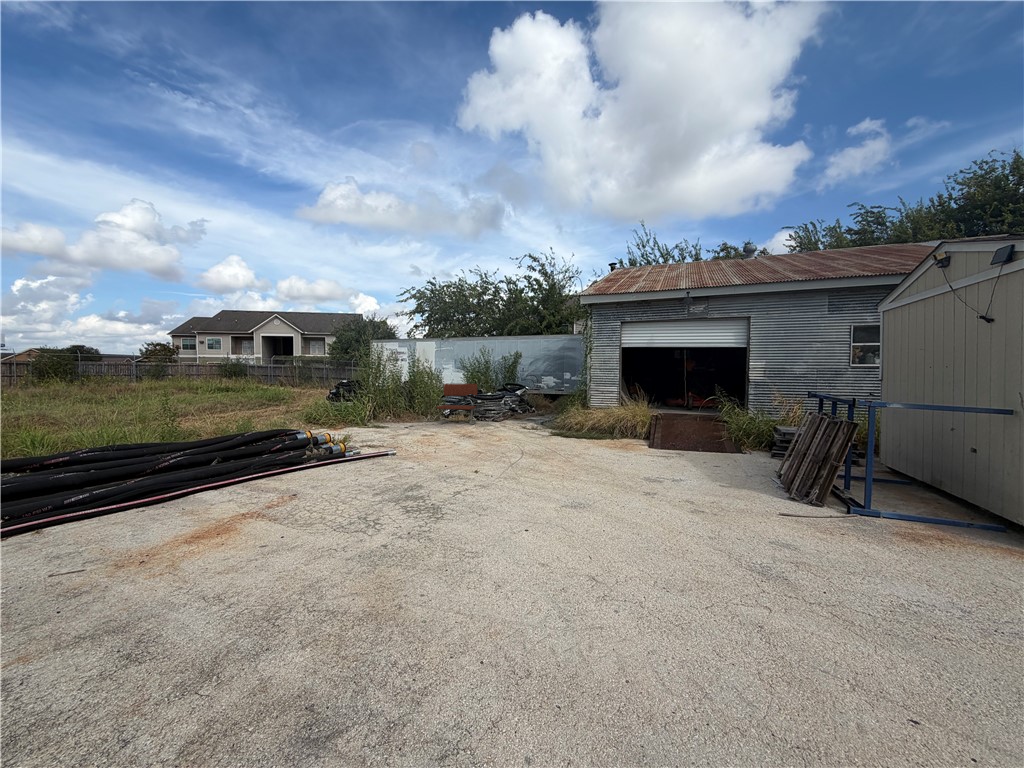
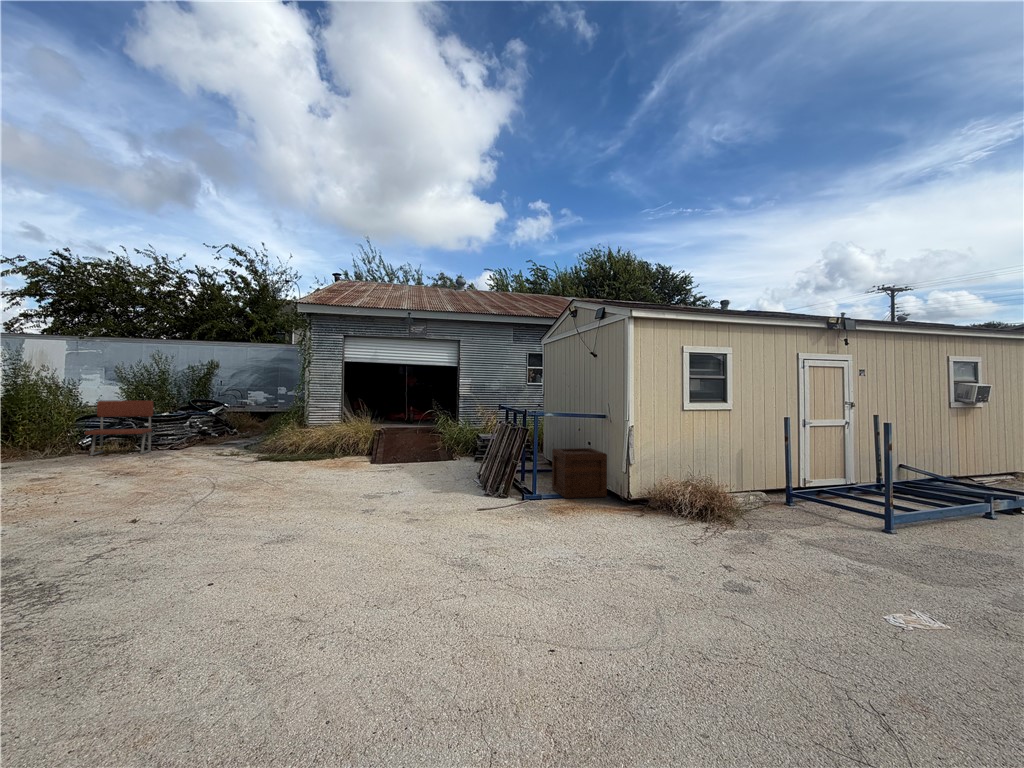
wooden crate: none [893,451,1003,528] -> present [552,448,607,499]

